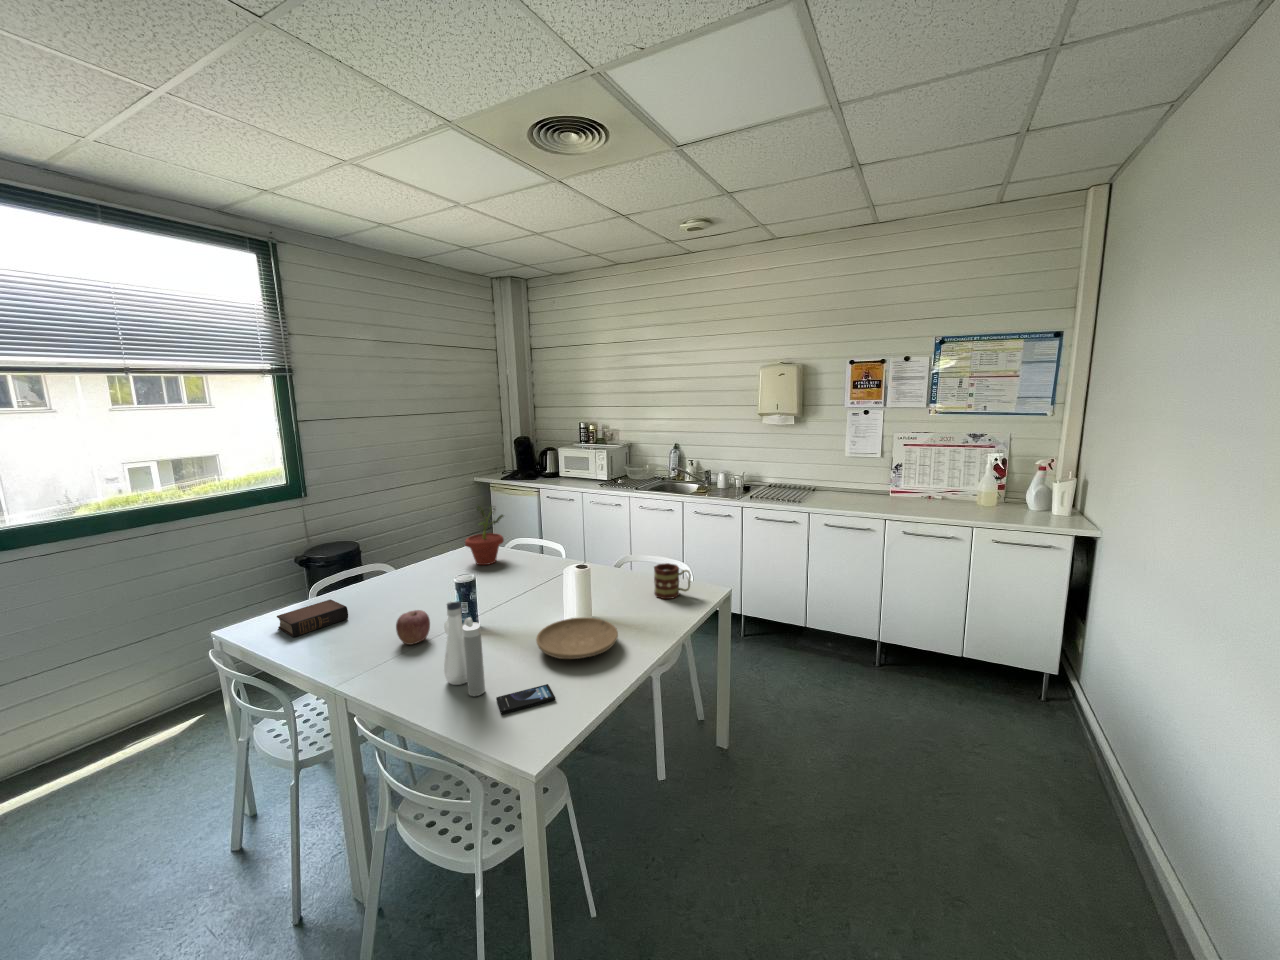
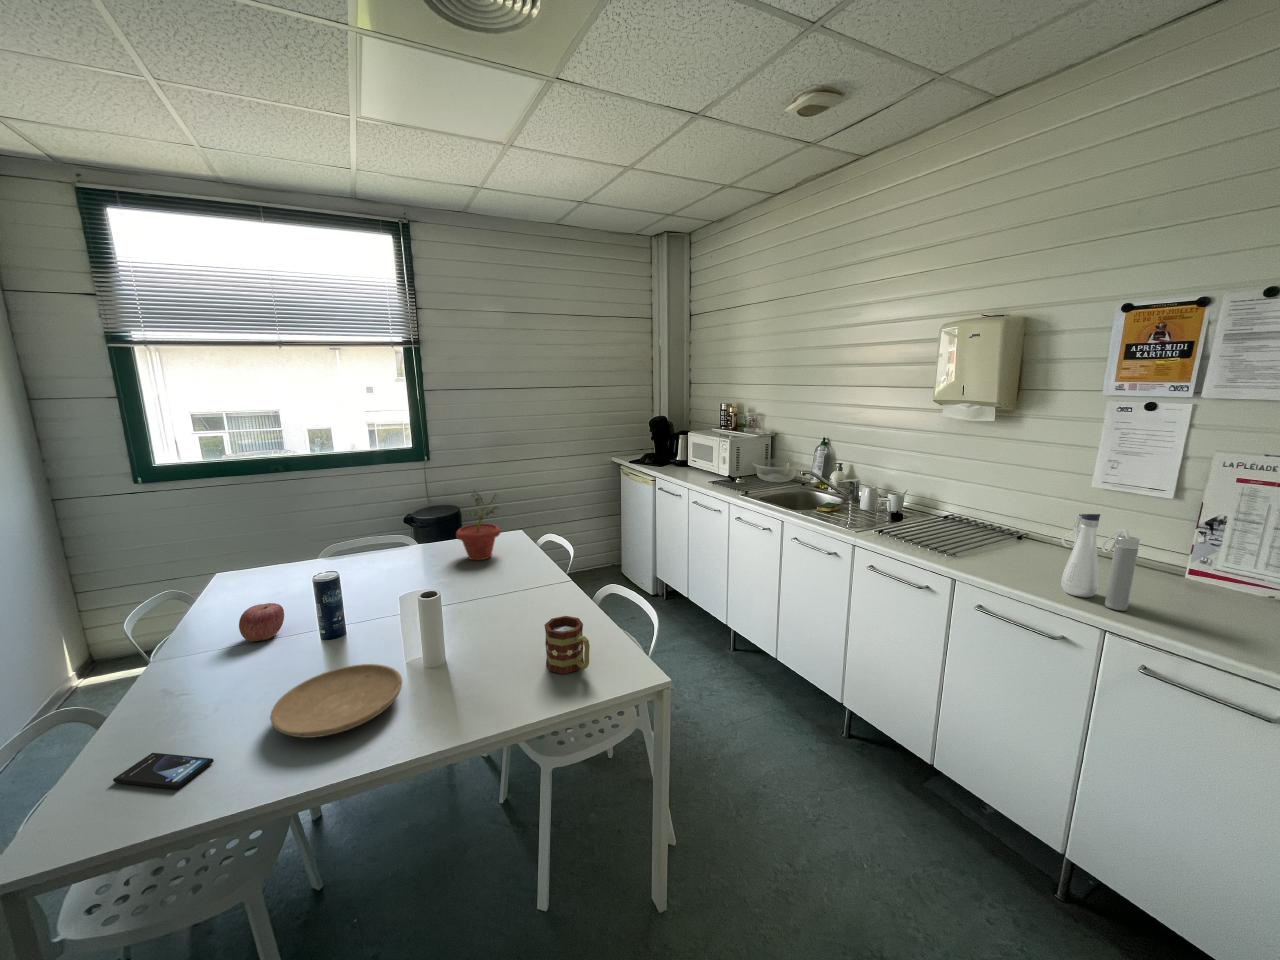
book: present [277,599,348,637] -> none [217,568,289,600]
water bottle: present [444,601,485,696] -> present [1061,513,1140,611]

